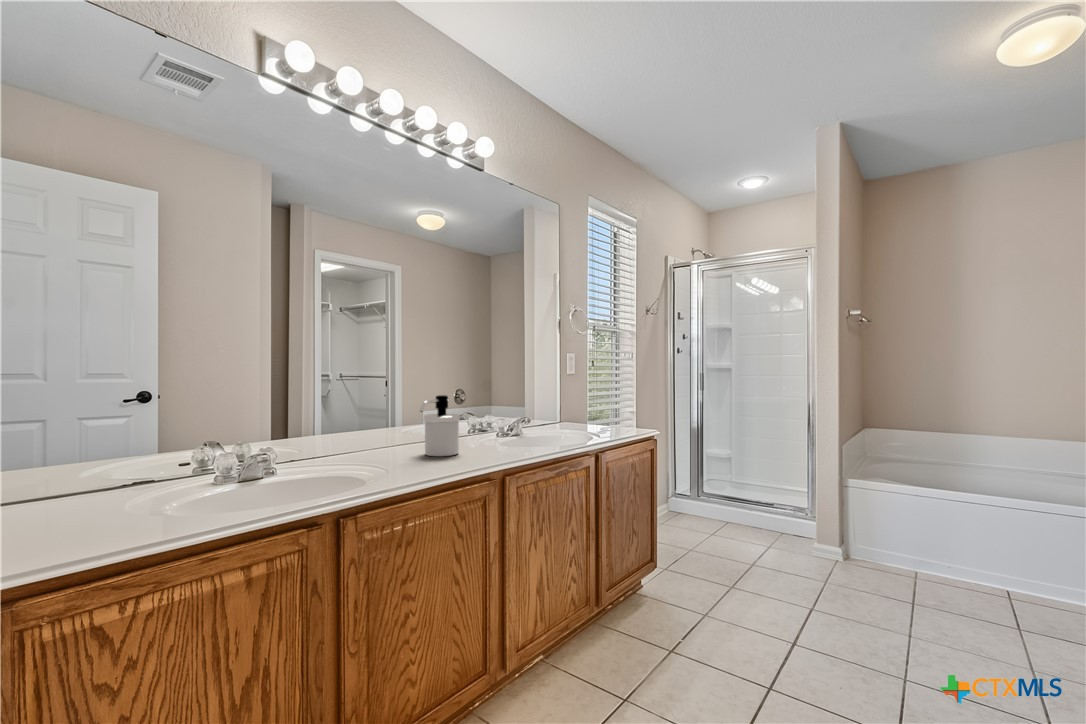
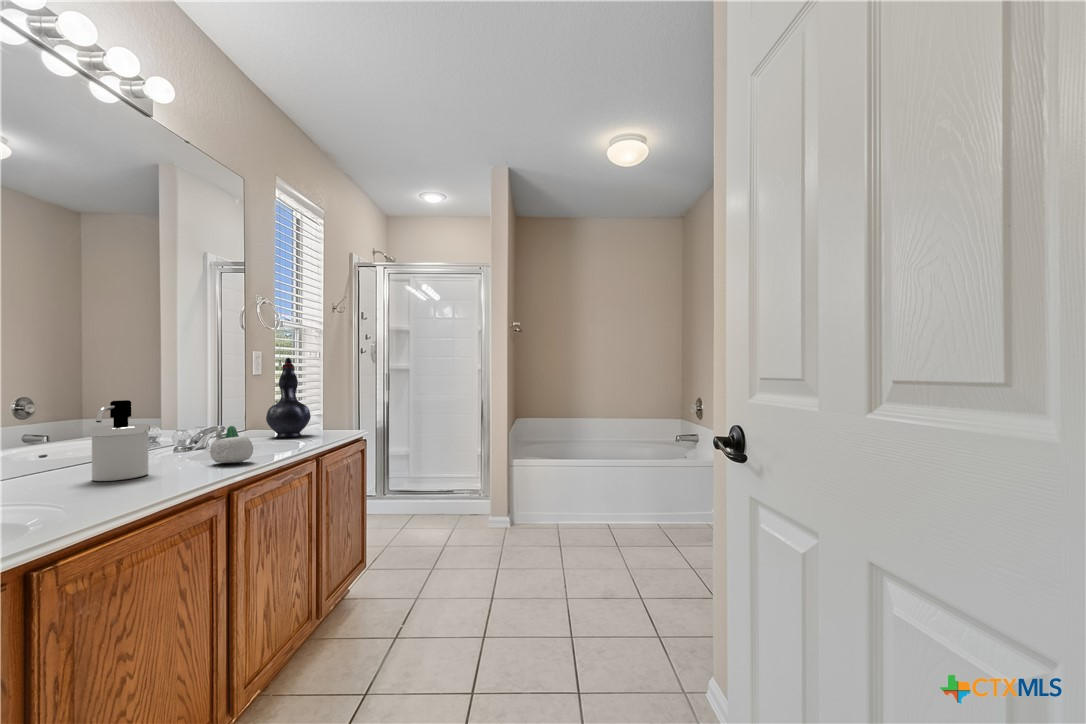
decorative vase: none [570,359,606,432] -> present [266,358,311,438]
succulent planter: none [502,420,532,453] -> present [210,426,253,463]

